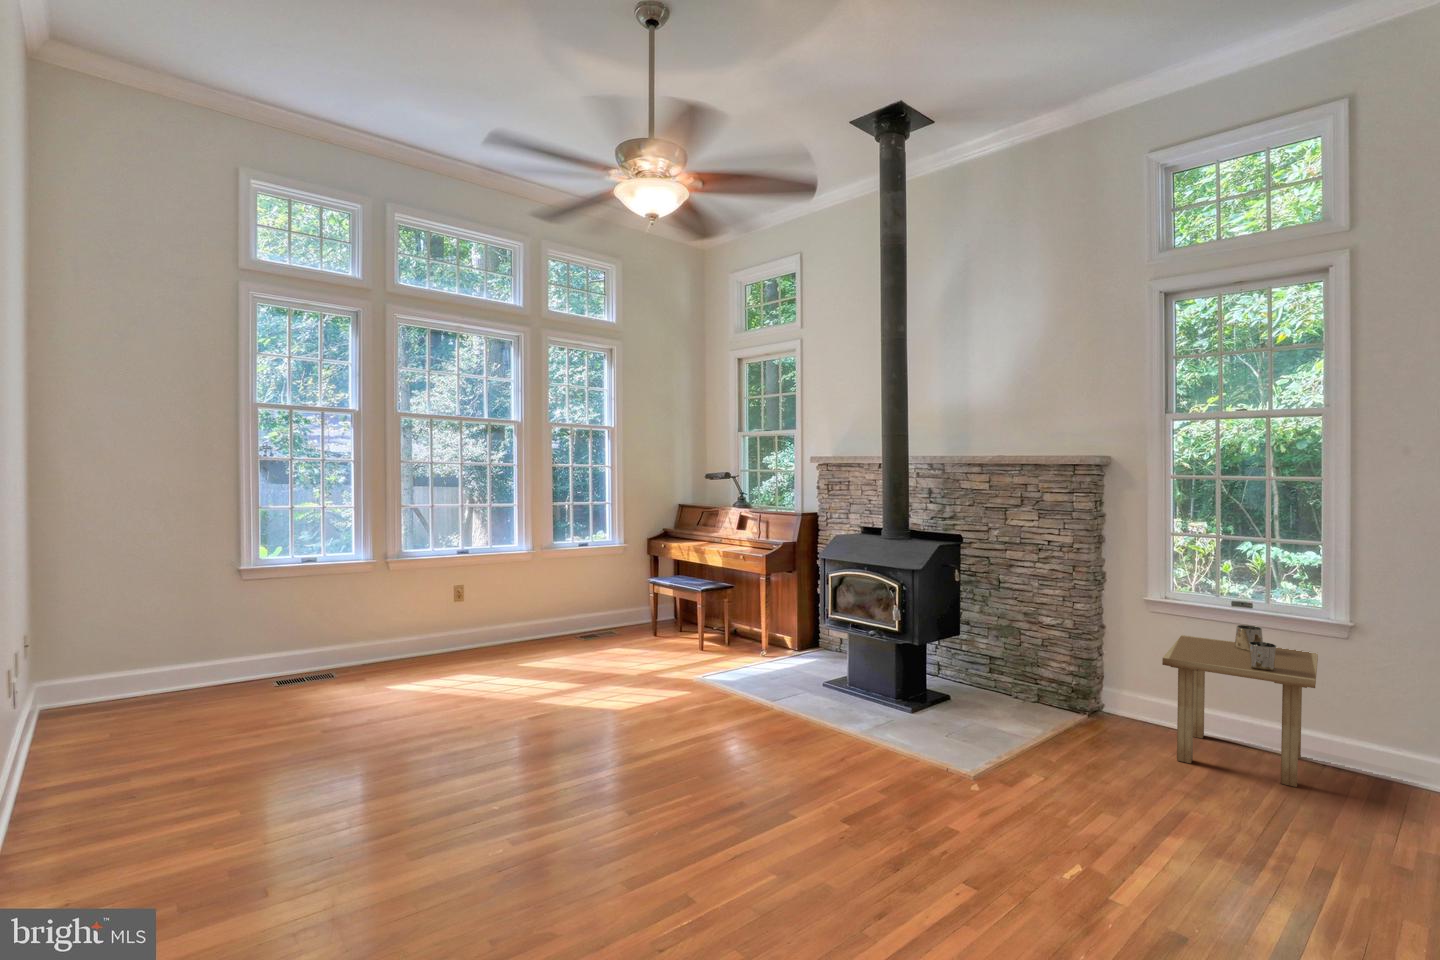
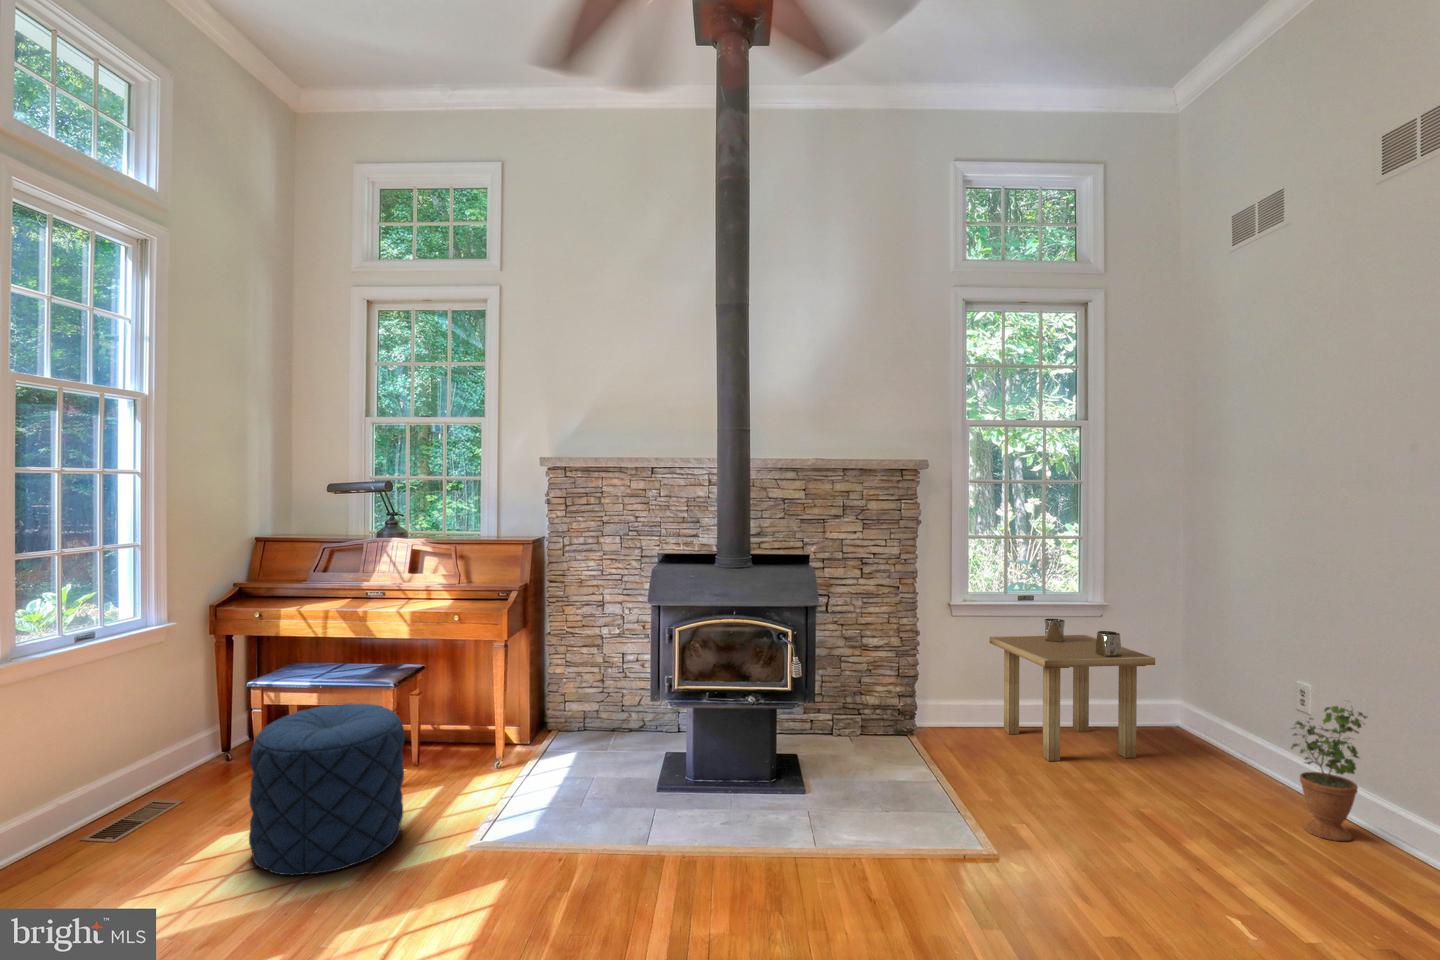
pouf: none [606,598,680,679] -> present [249,704,405,875]
potted plant: none [1334,748,1429,907] -> present [1291,706,1367,841]

